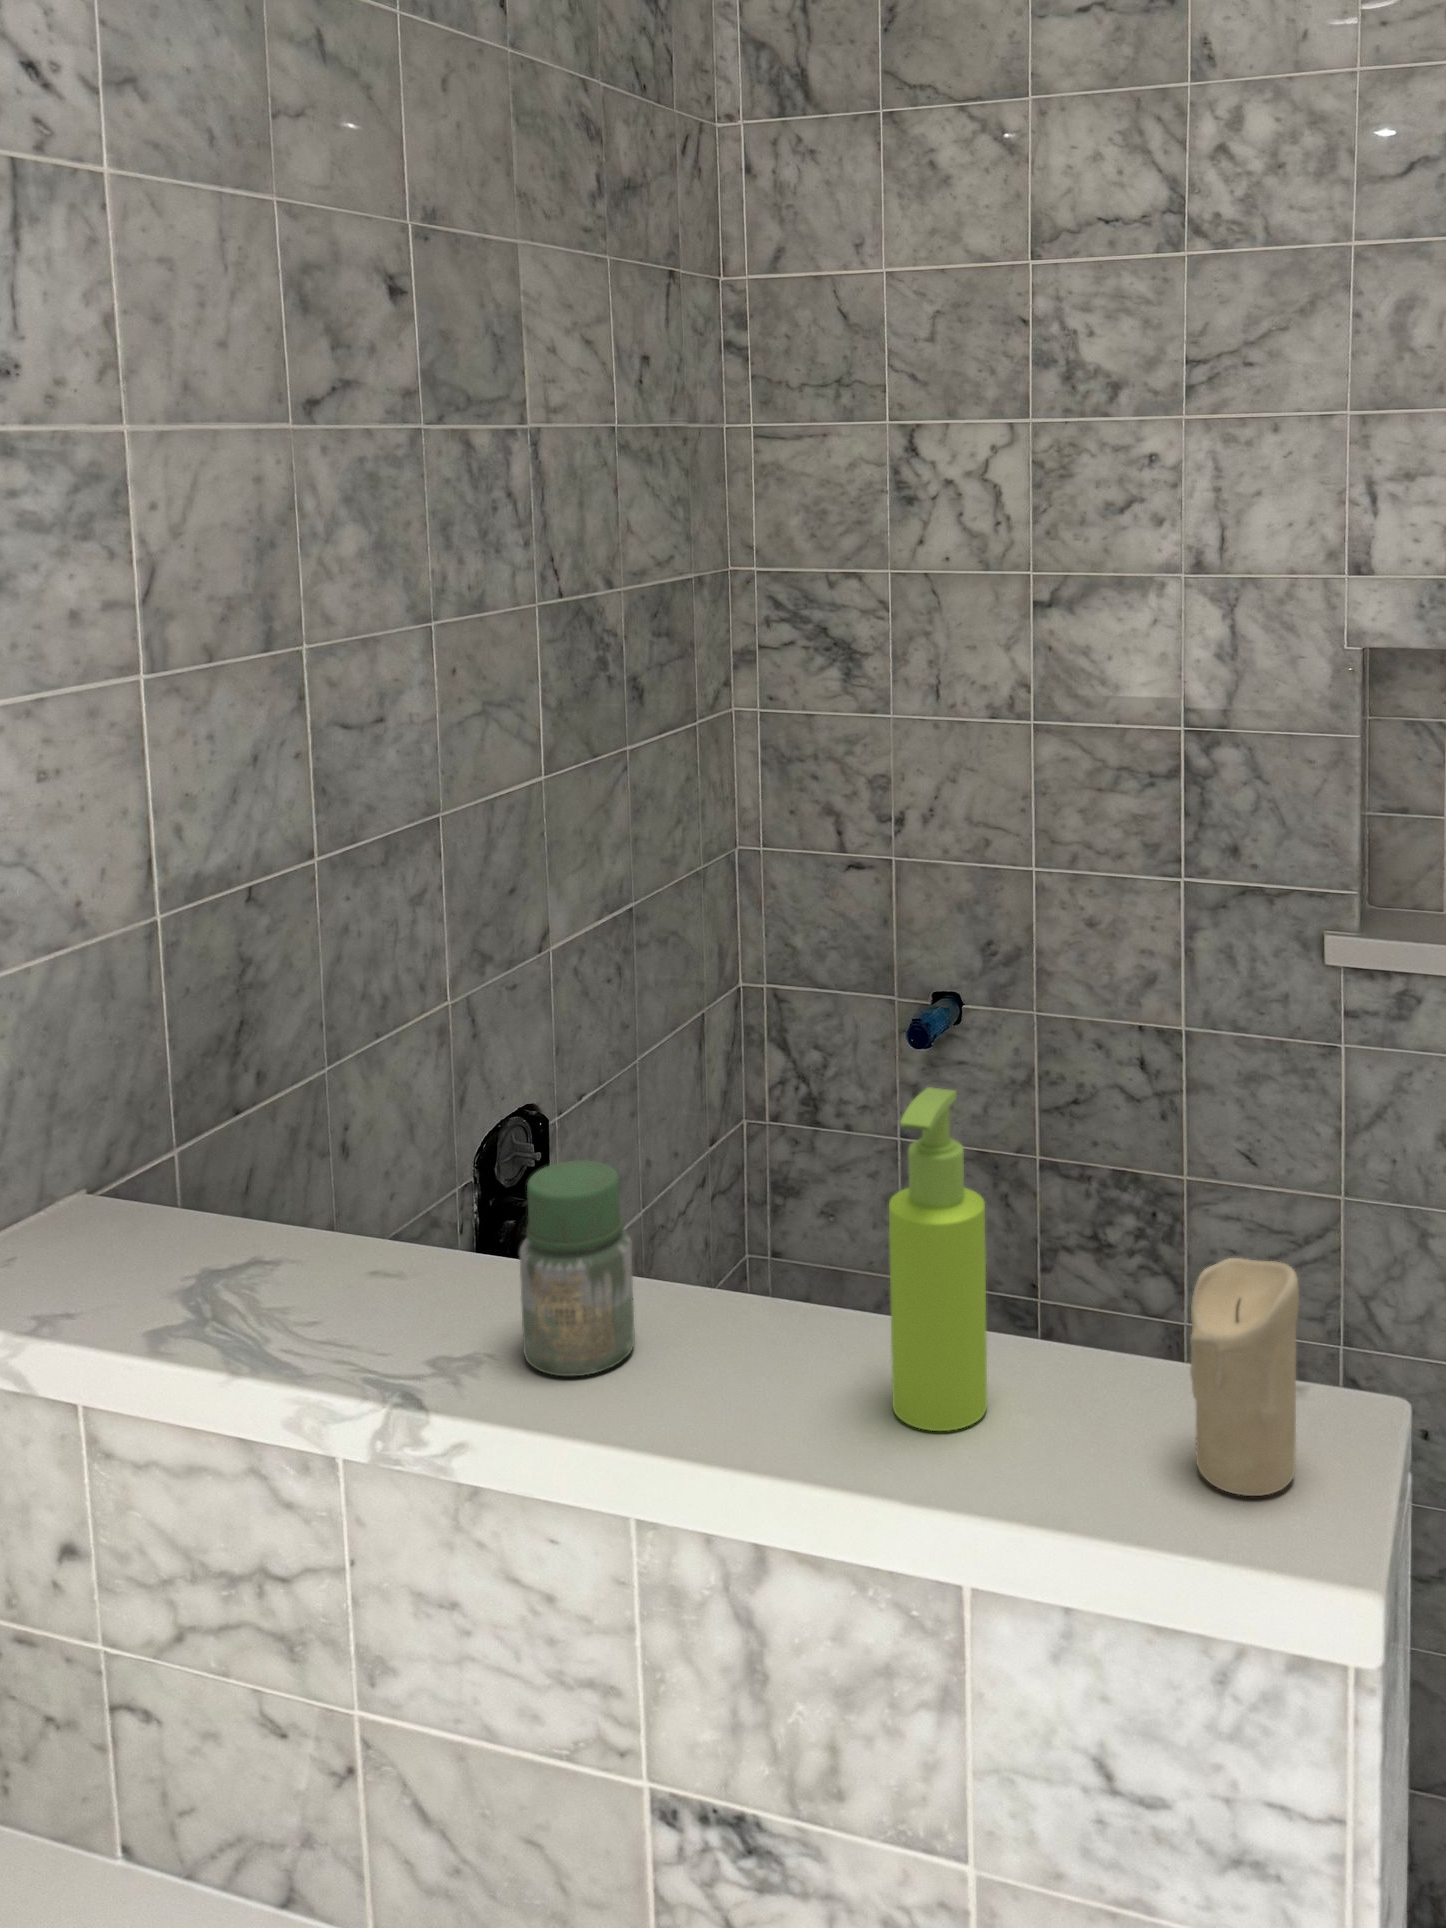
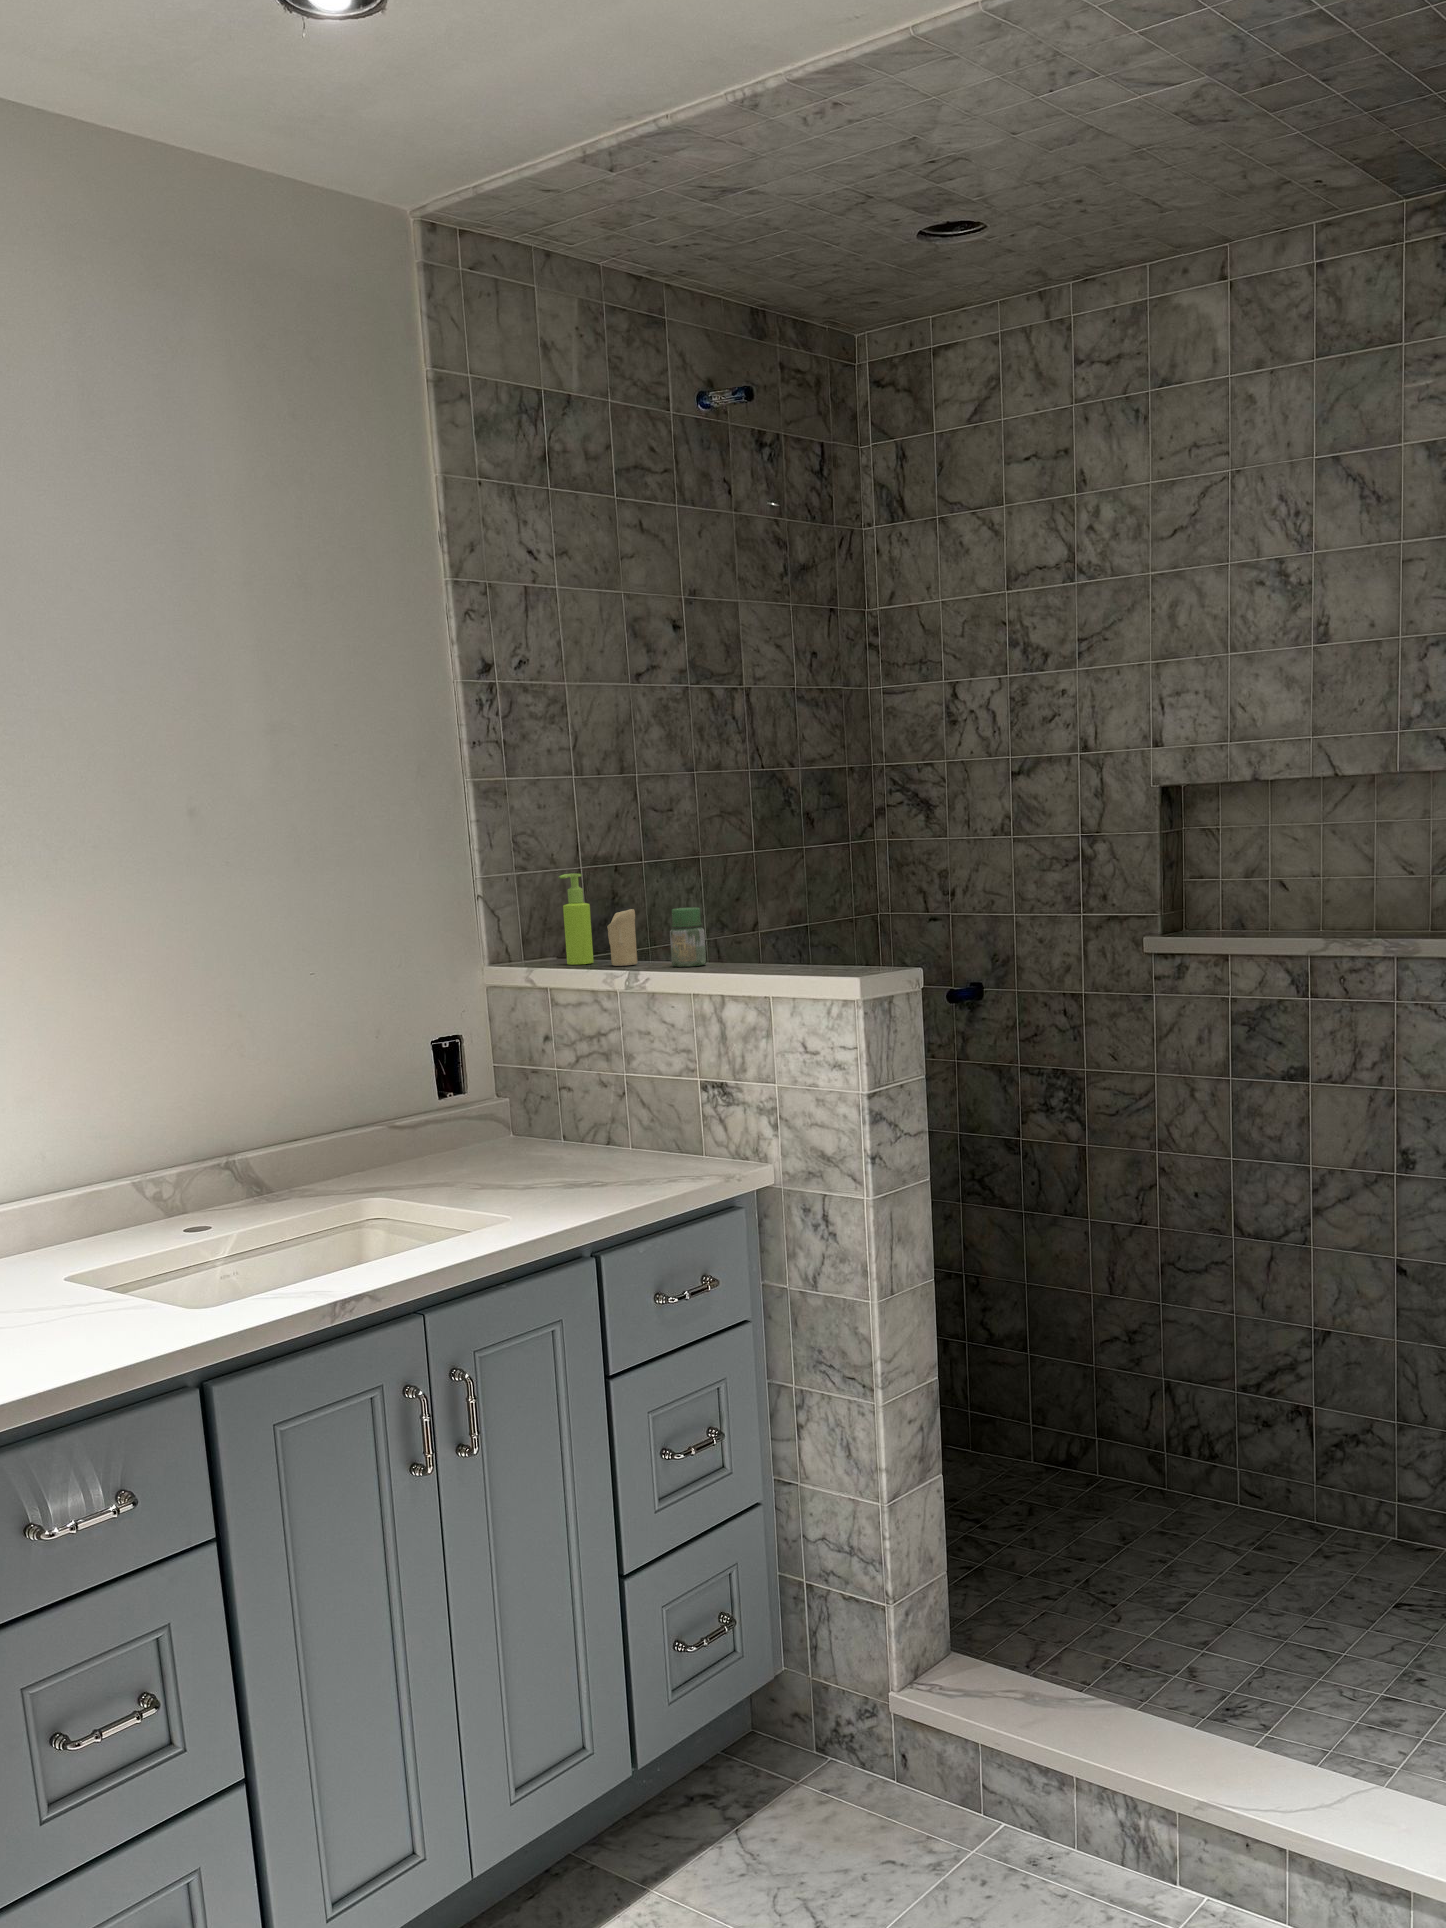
soap dispenser: present [889,1087,987,1431] -> present [559,874,594,965]
candle: present [1190,1258,1299,1496] -> present [607,909,637,966]

